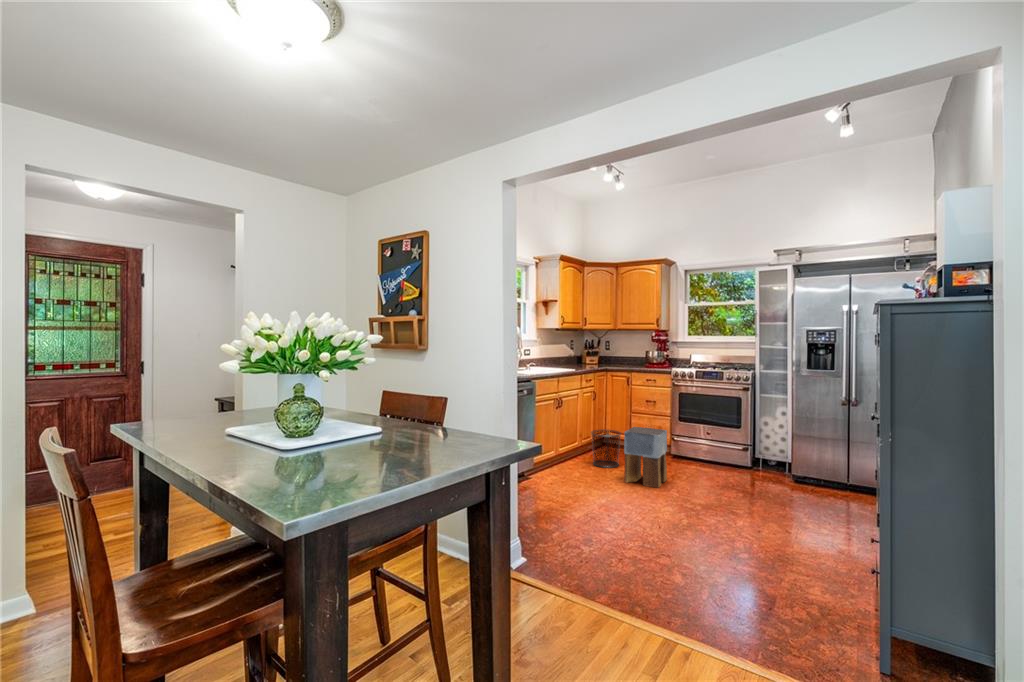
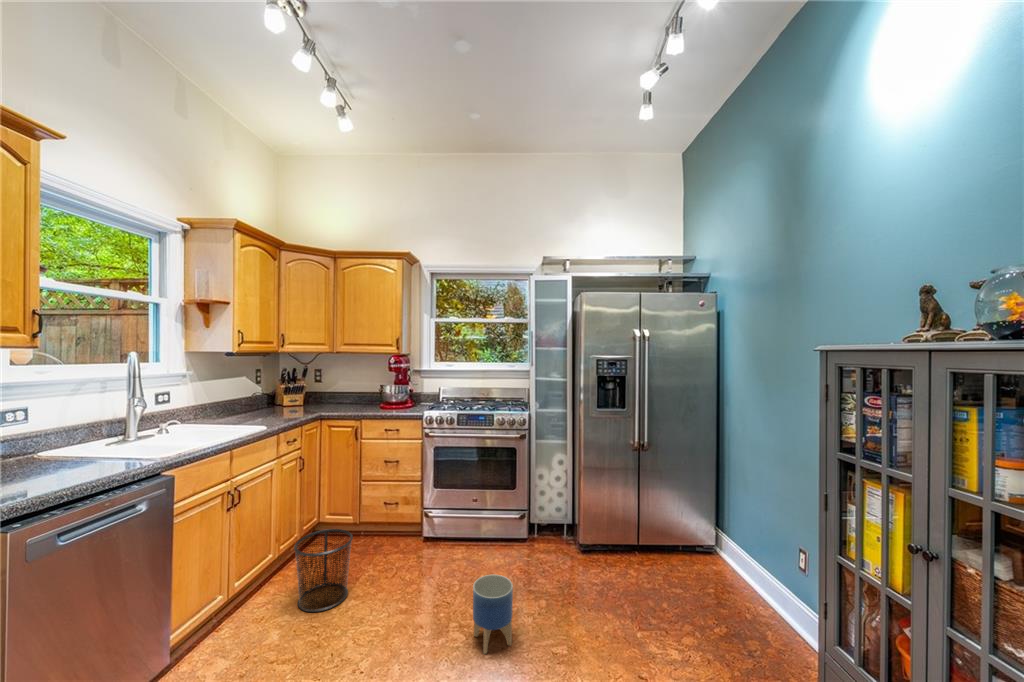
stool: present [624,427,667,488] -> none [368,530,439,657]
planter: none [682,458,707,496] -> present [473,575,513,654]

